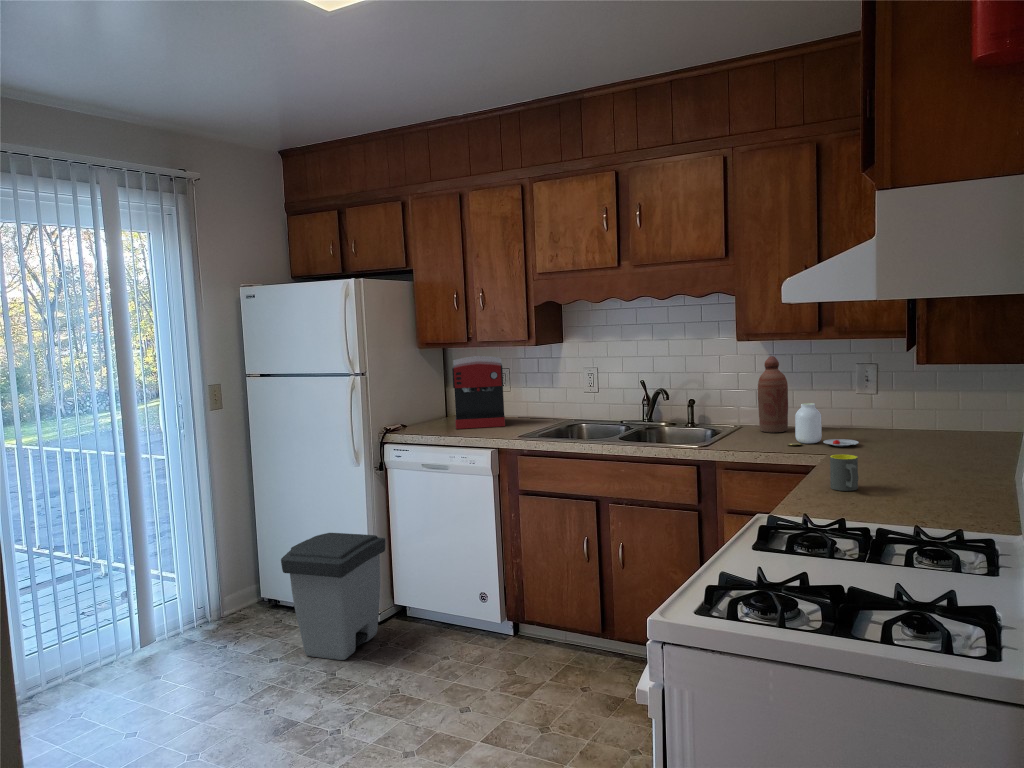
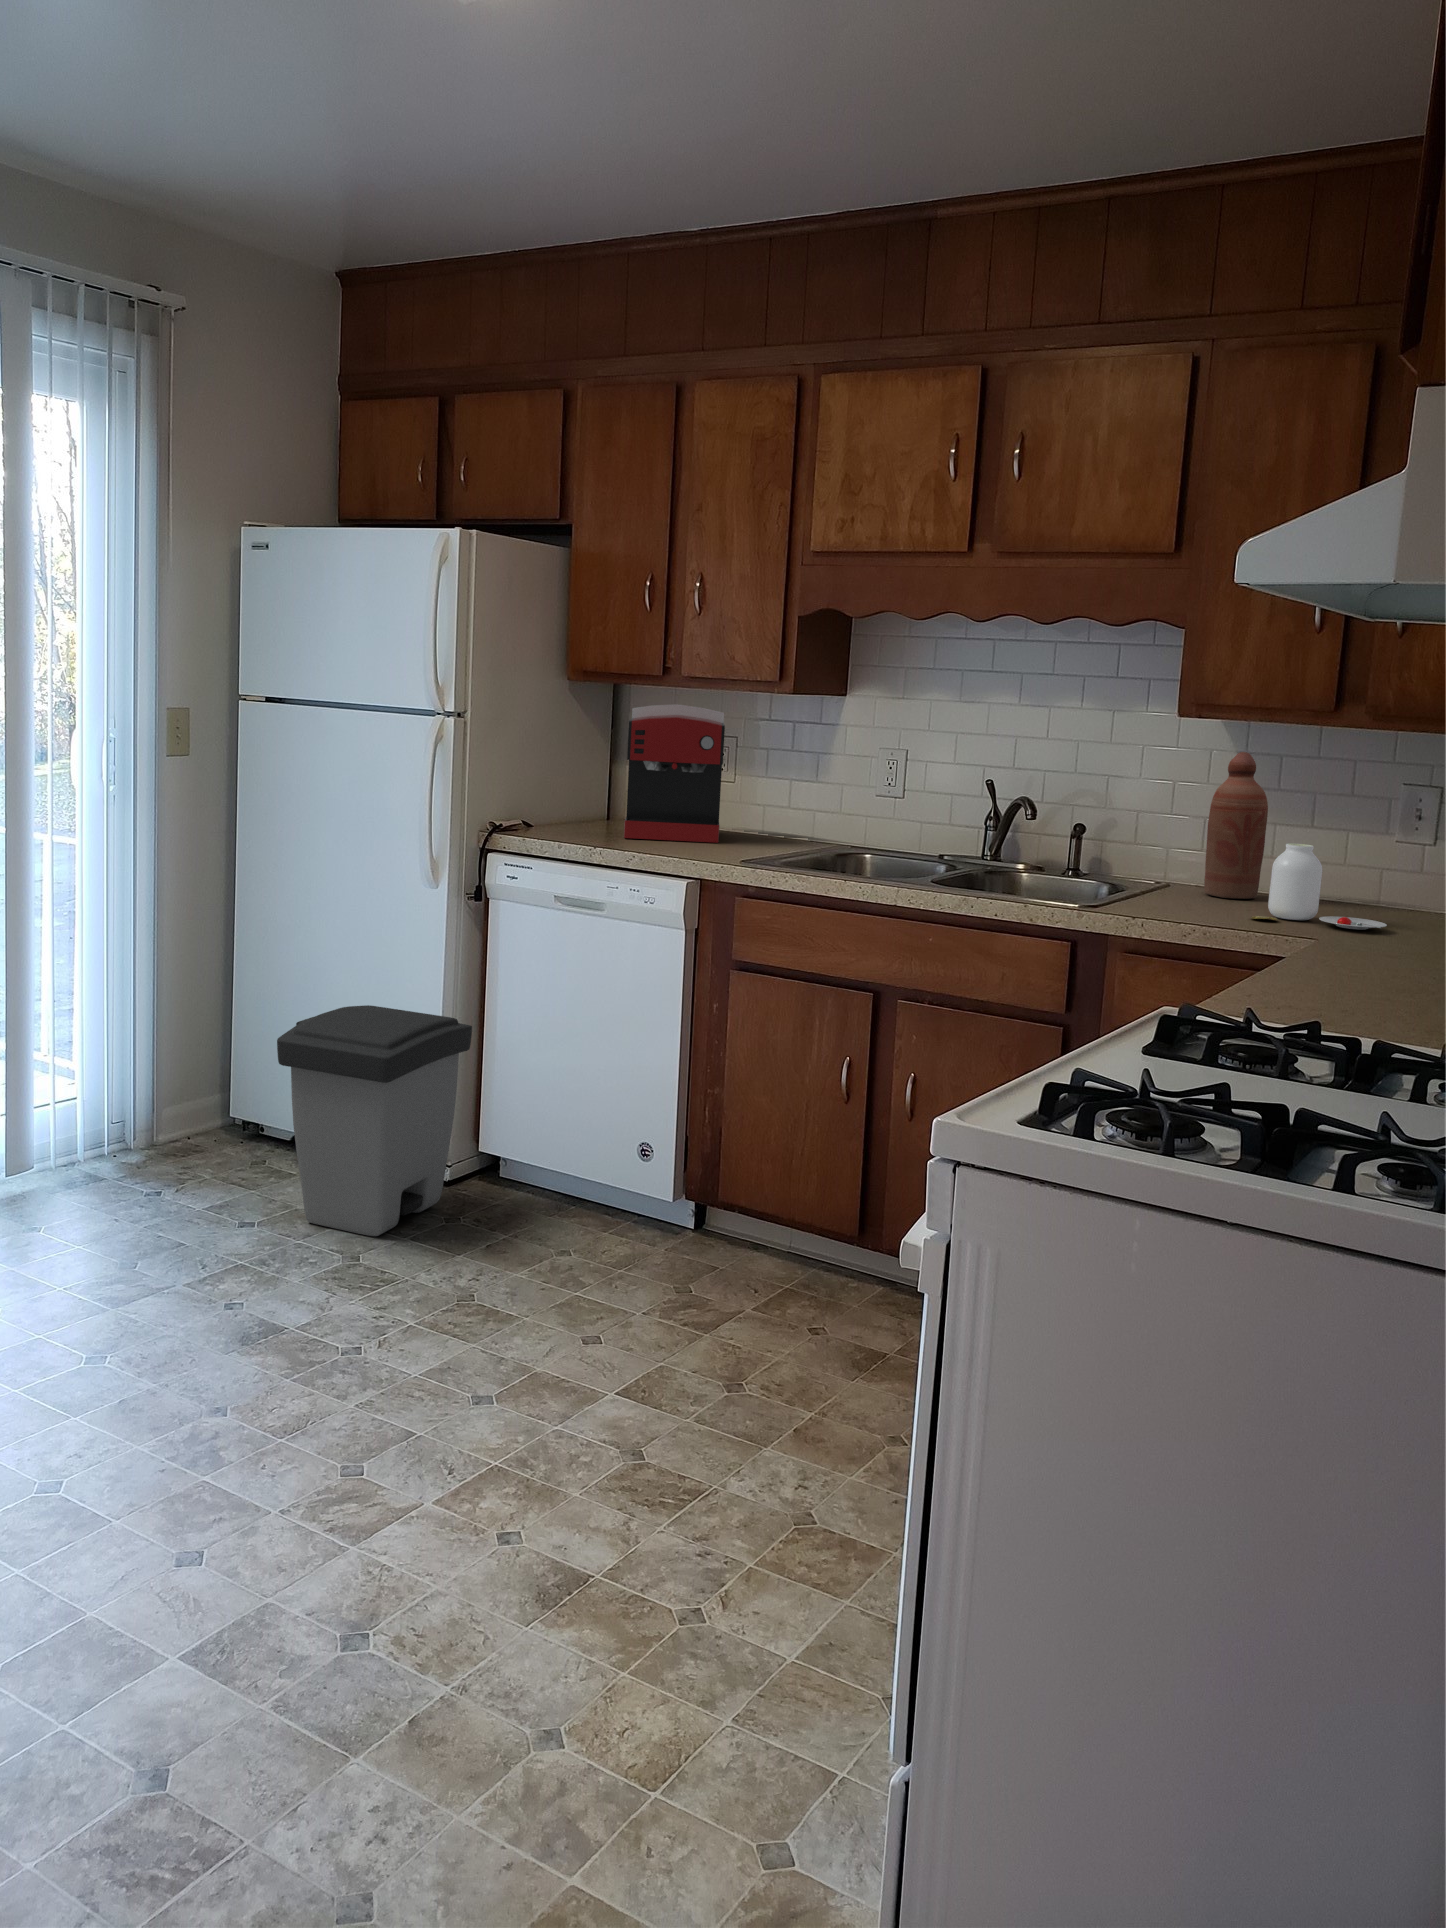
mug: present [830,454,858,491] -> none [1312,925,1370,992]

